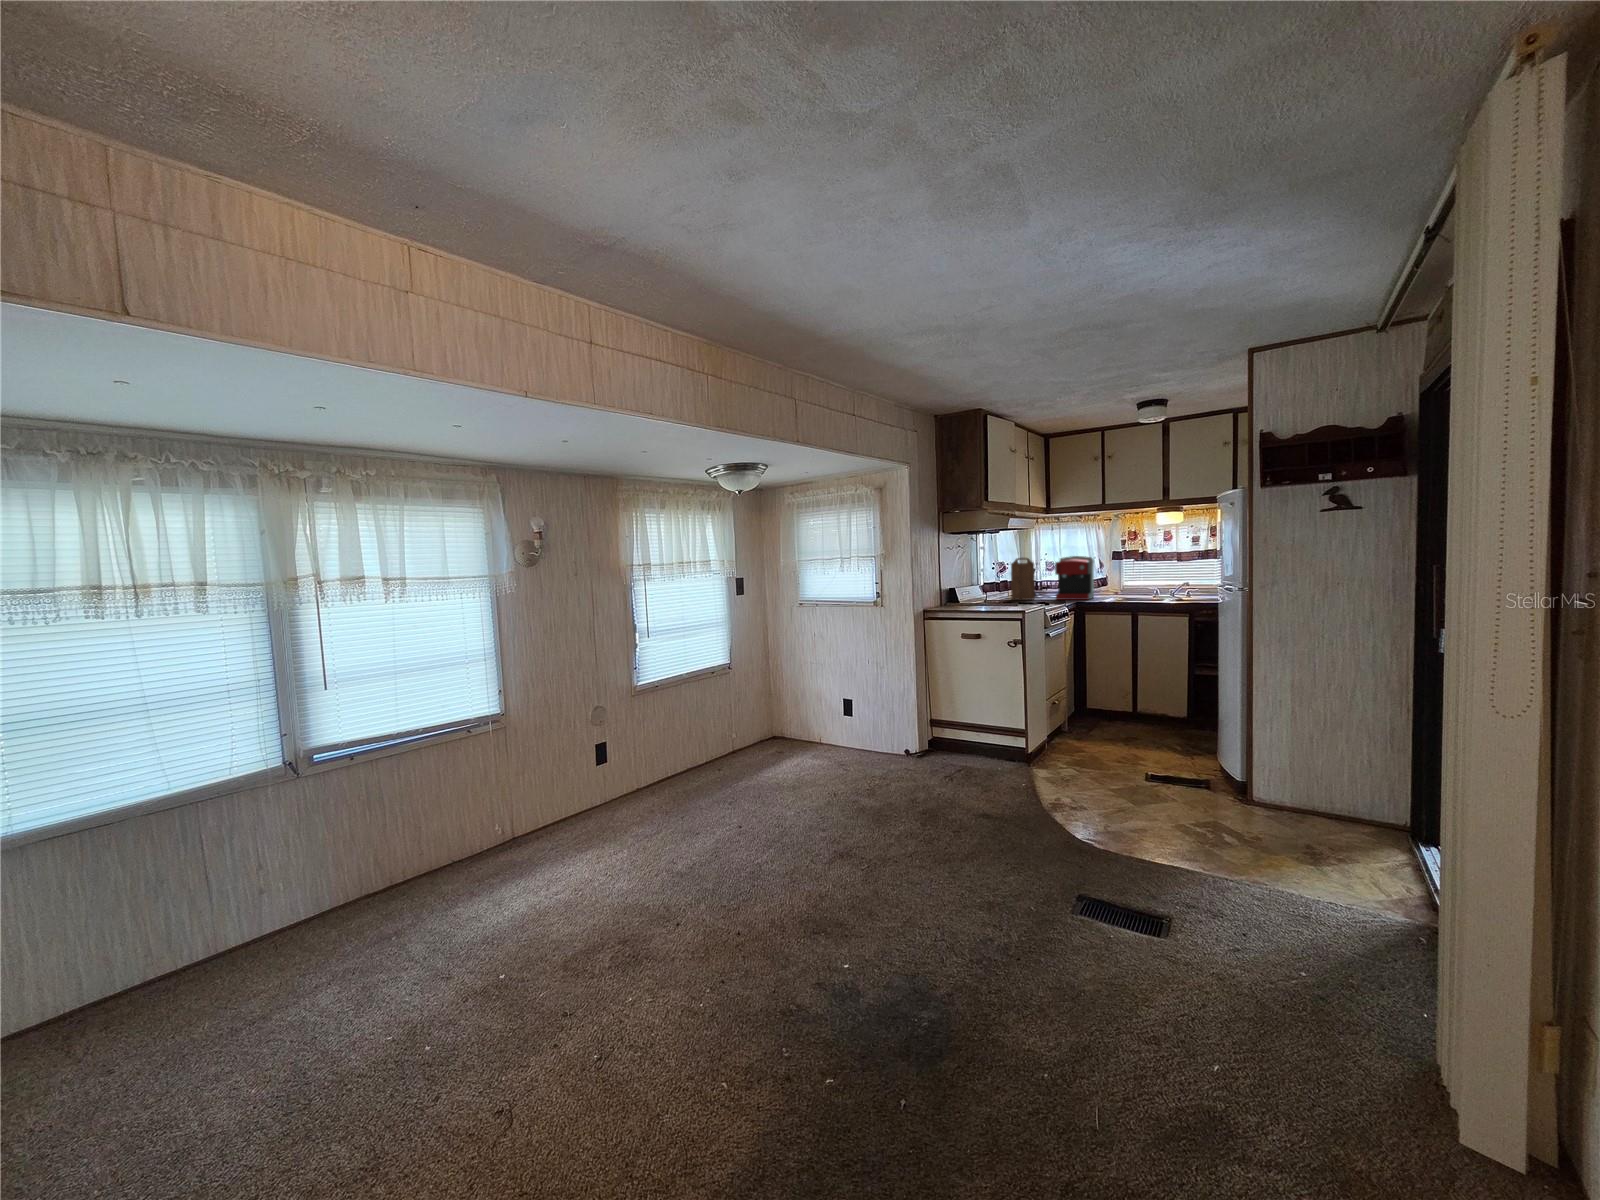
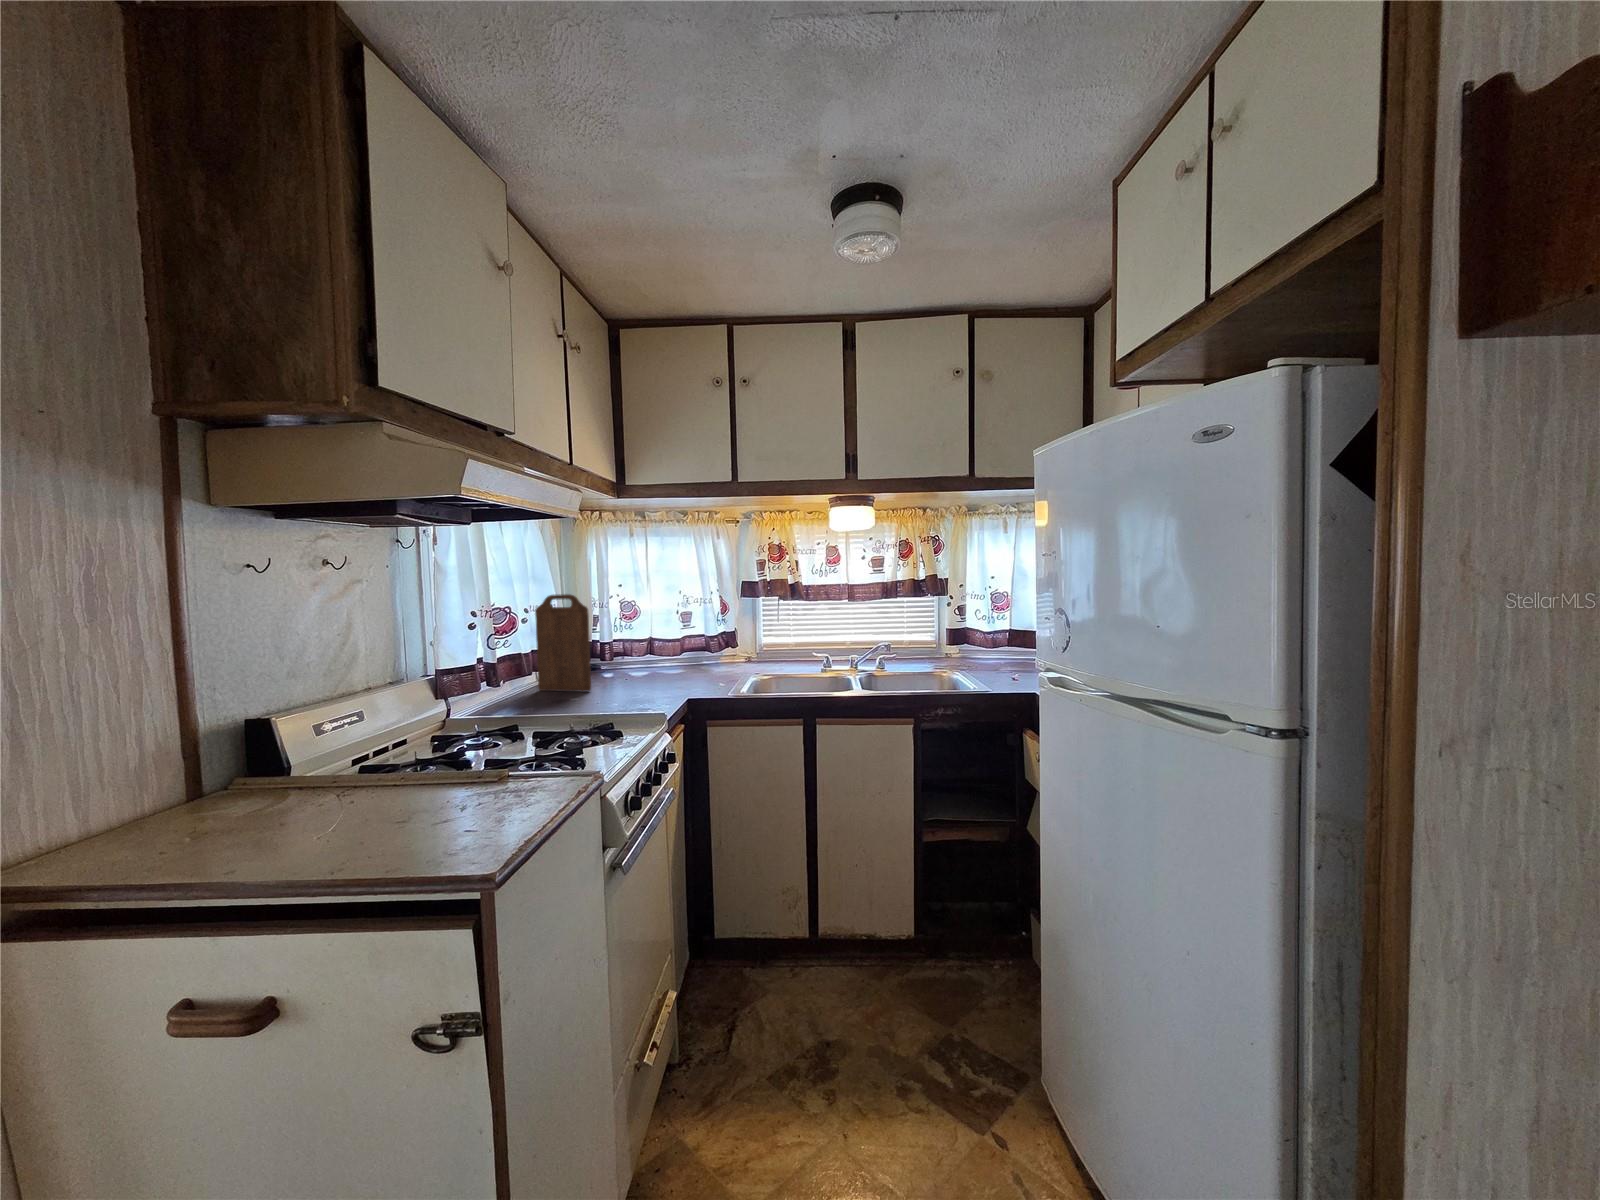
coffee maker: present [1055,556,1094,600] -> none [634,591,713,690]

